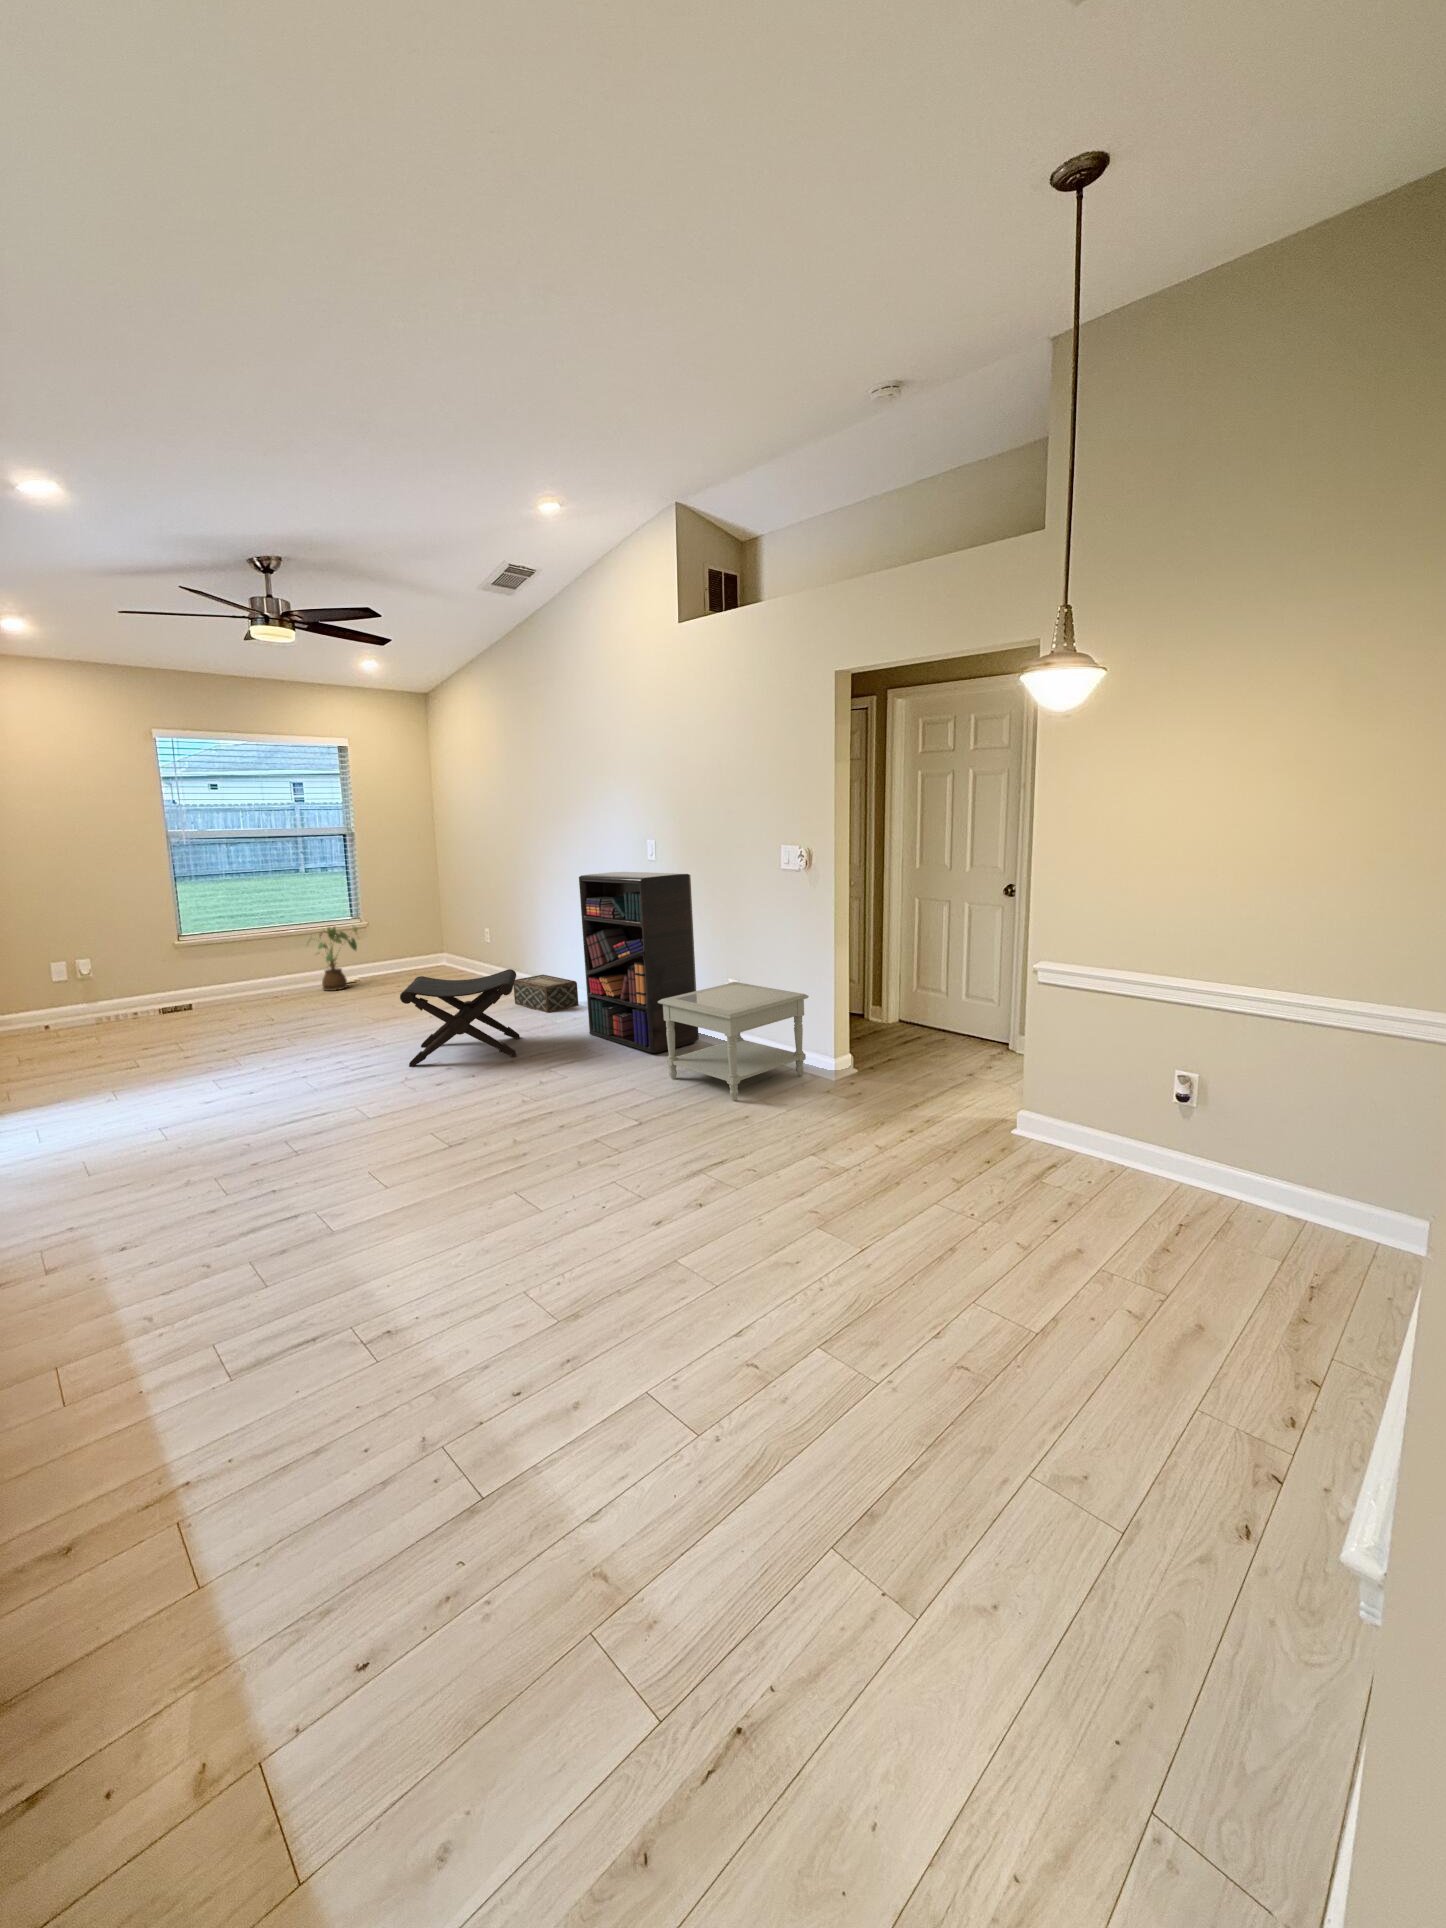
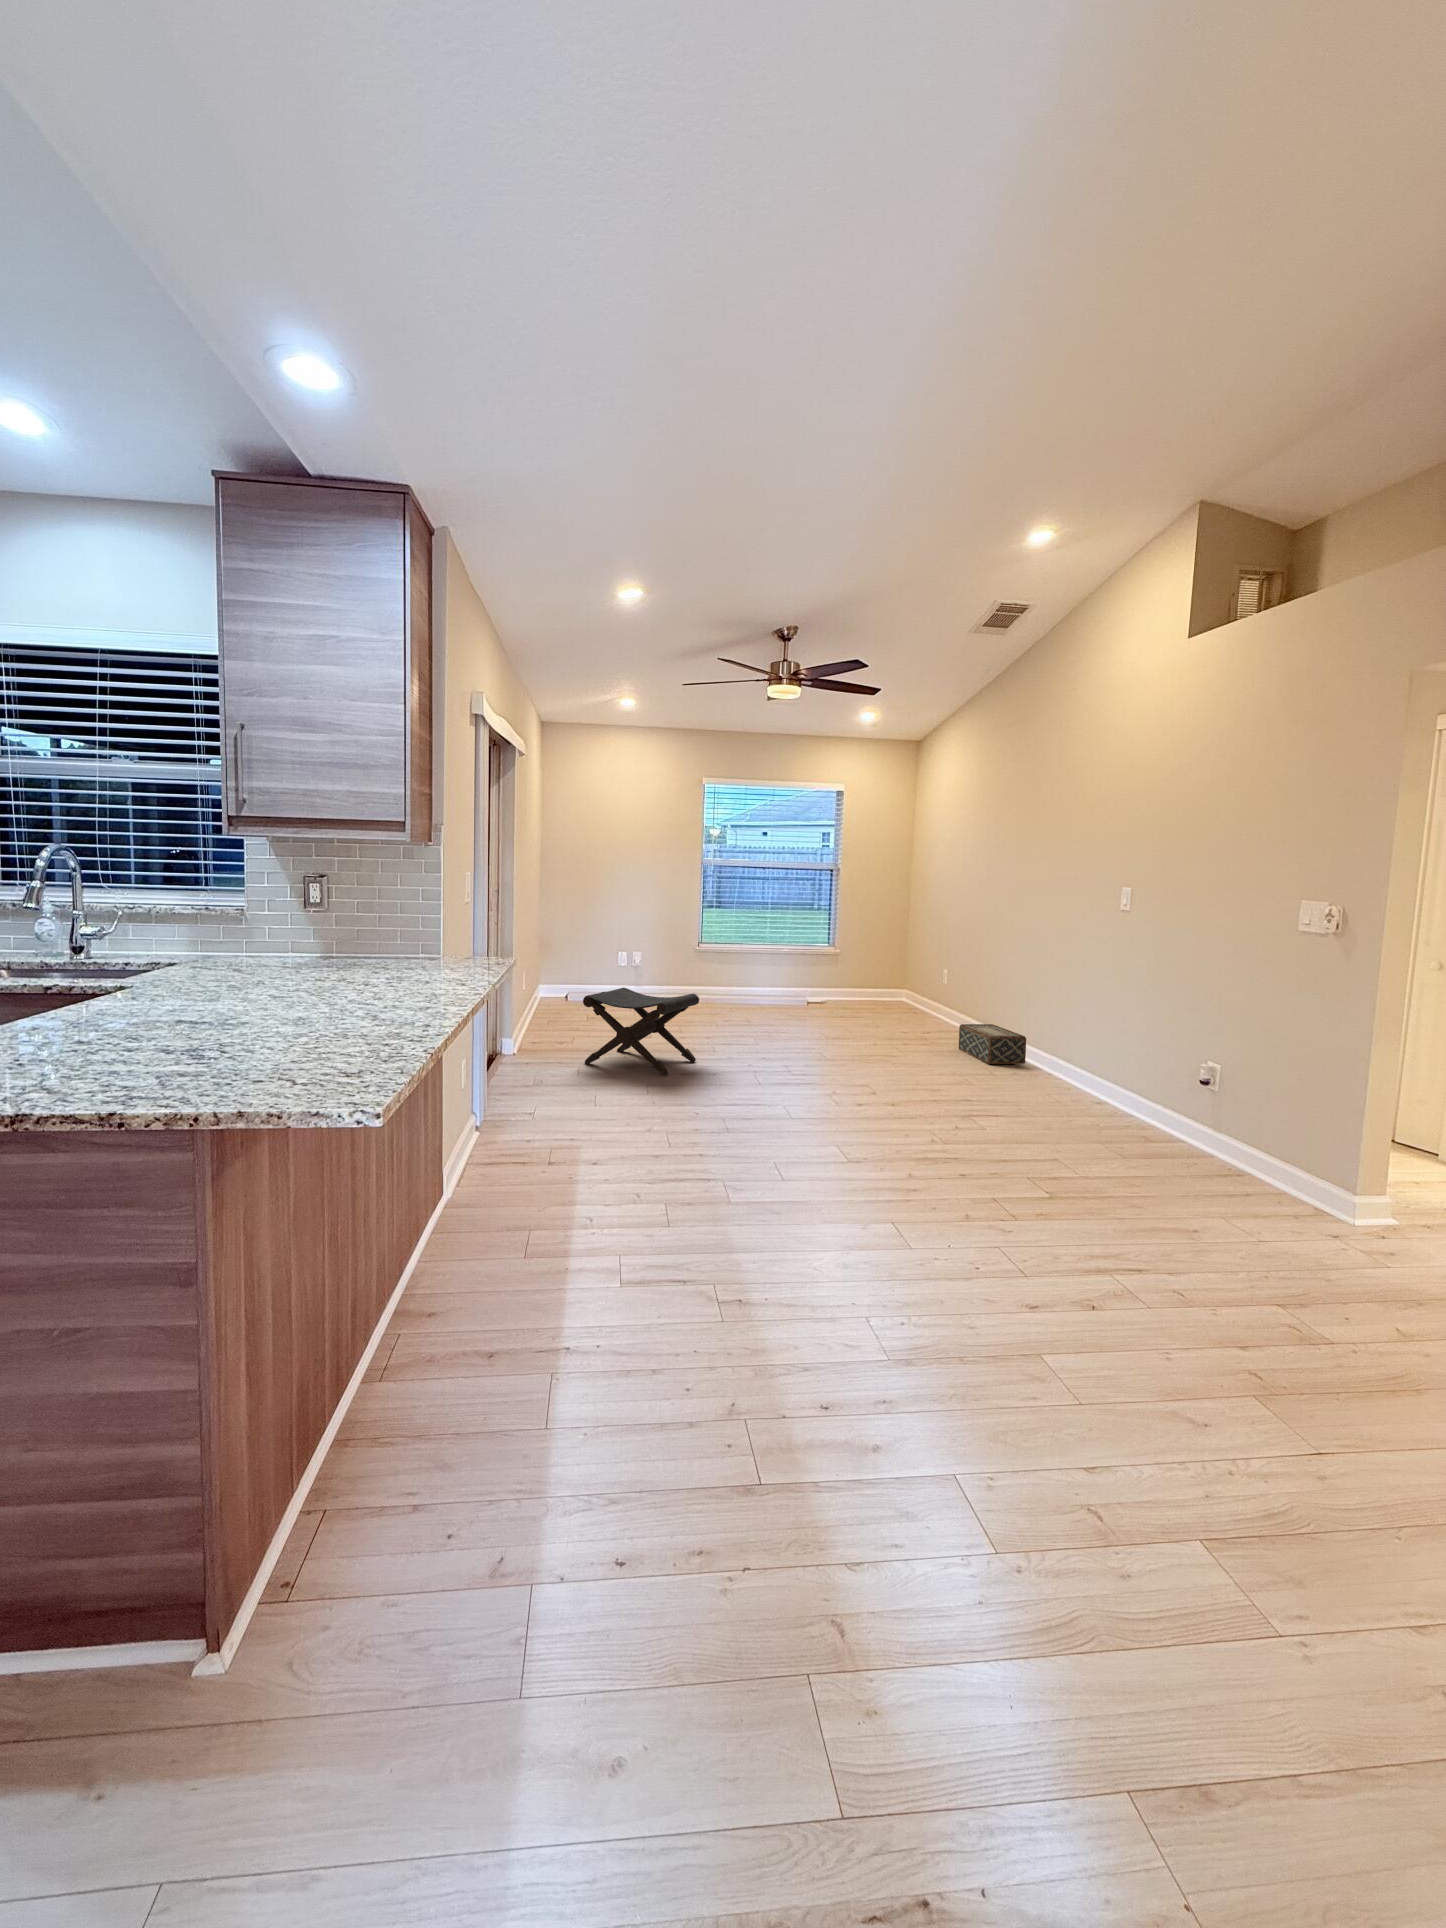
bookshelf: present [579,872,699,1053] -> none [1027,920,1171,1131]
house plant: present [307,927,357,991] -> none [786,951,830,1008]
footstool: present [400,969,520,1067] -> present [583,988,699,1075]
side table: present [658,982,809,1100] -> none [1101,1066,1324,1208]

